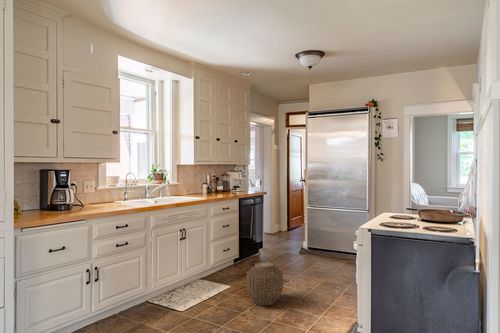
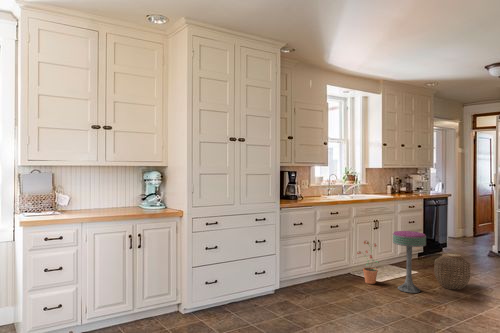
bar stool: none [197,242,236,321] -> present [393,231,426,293]
potted plant: none [154,258,183,315] -> present [357,241,379,284]

